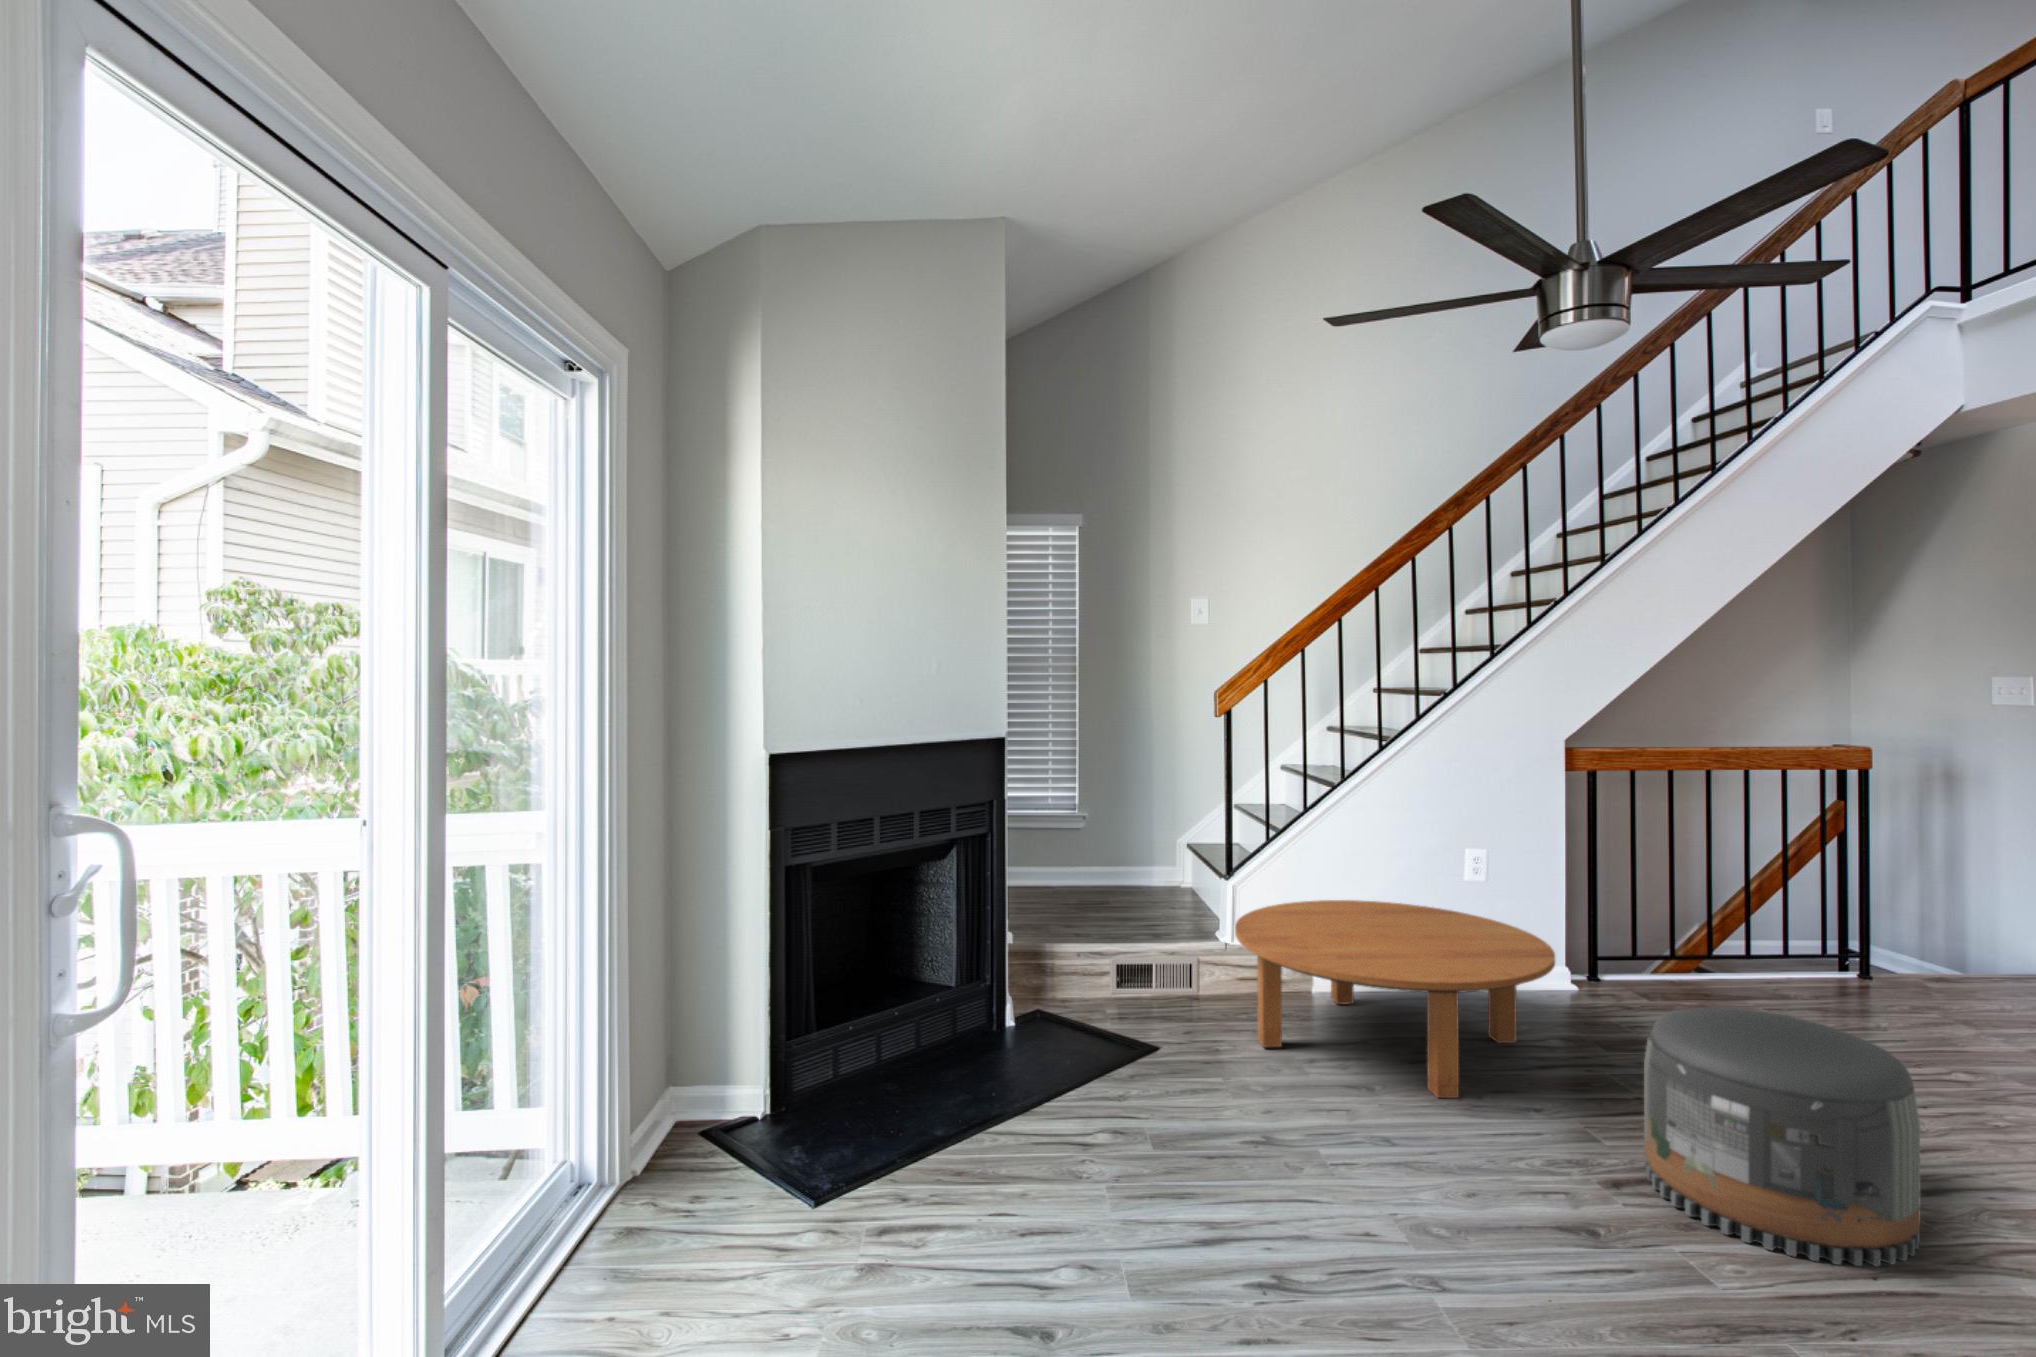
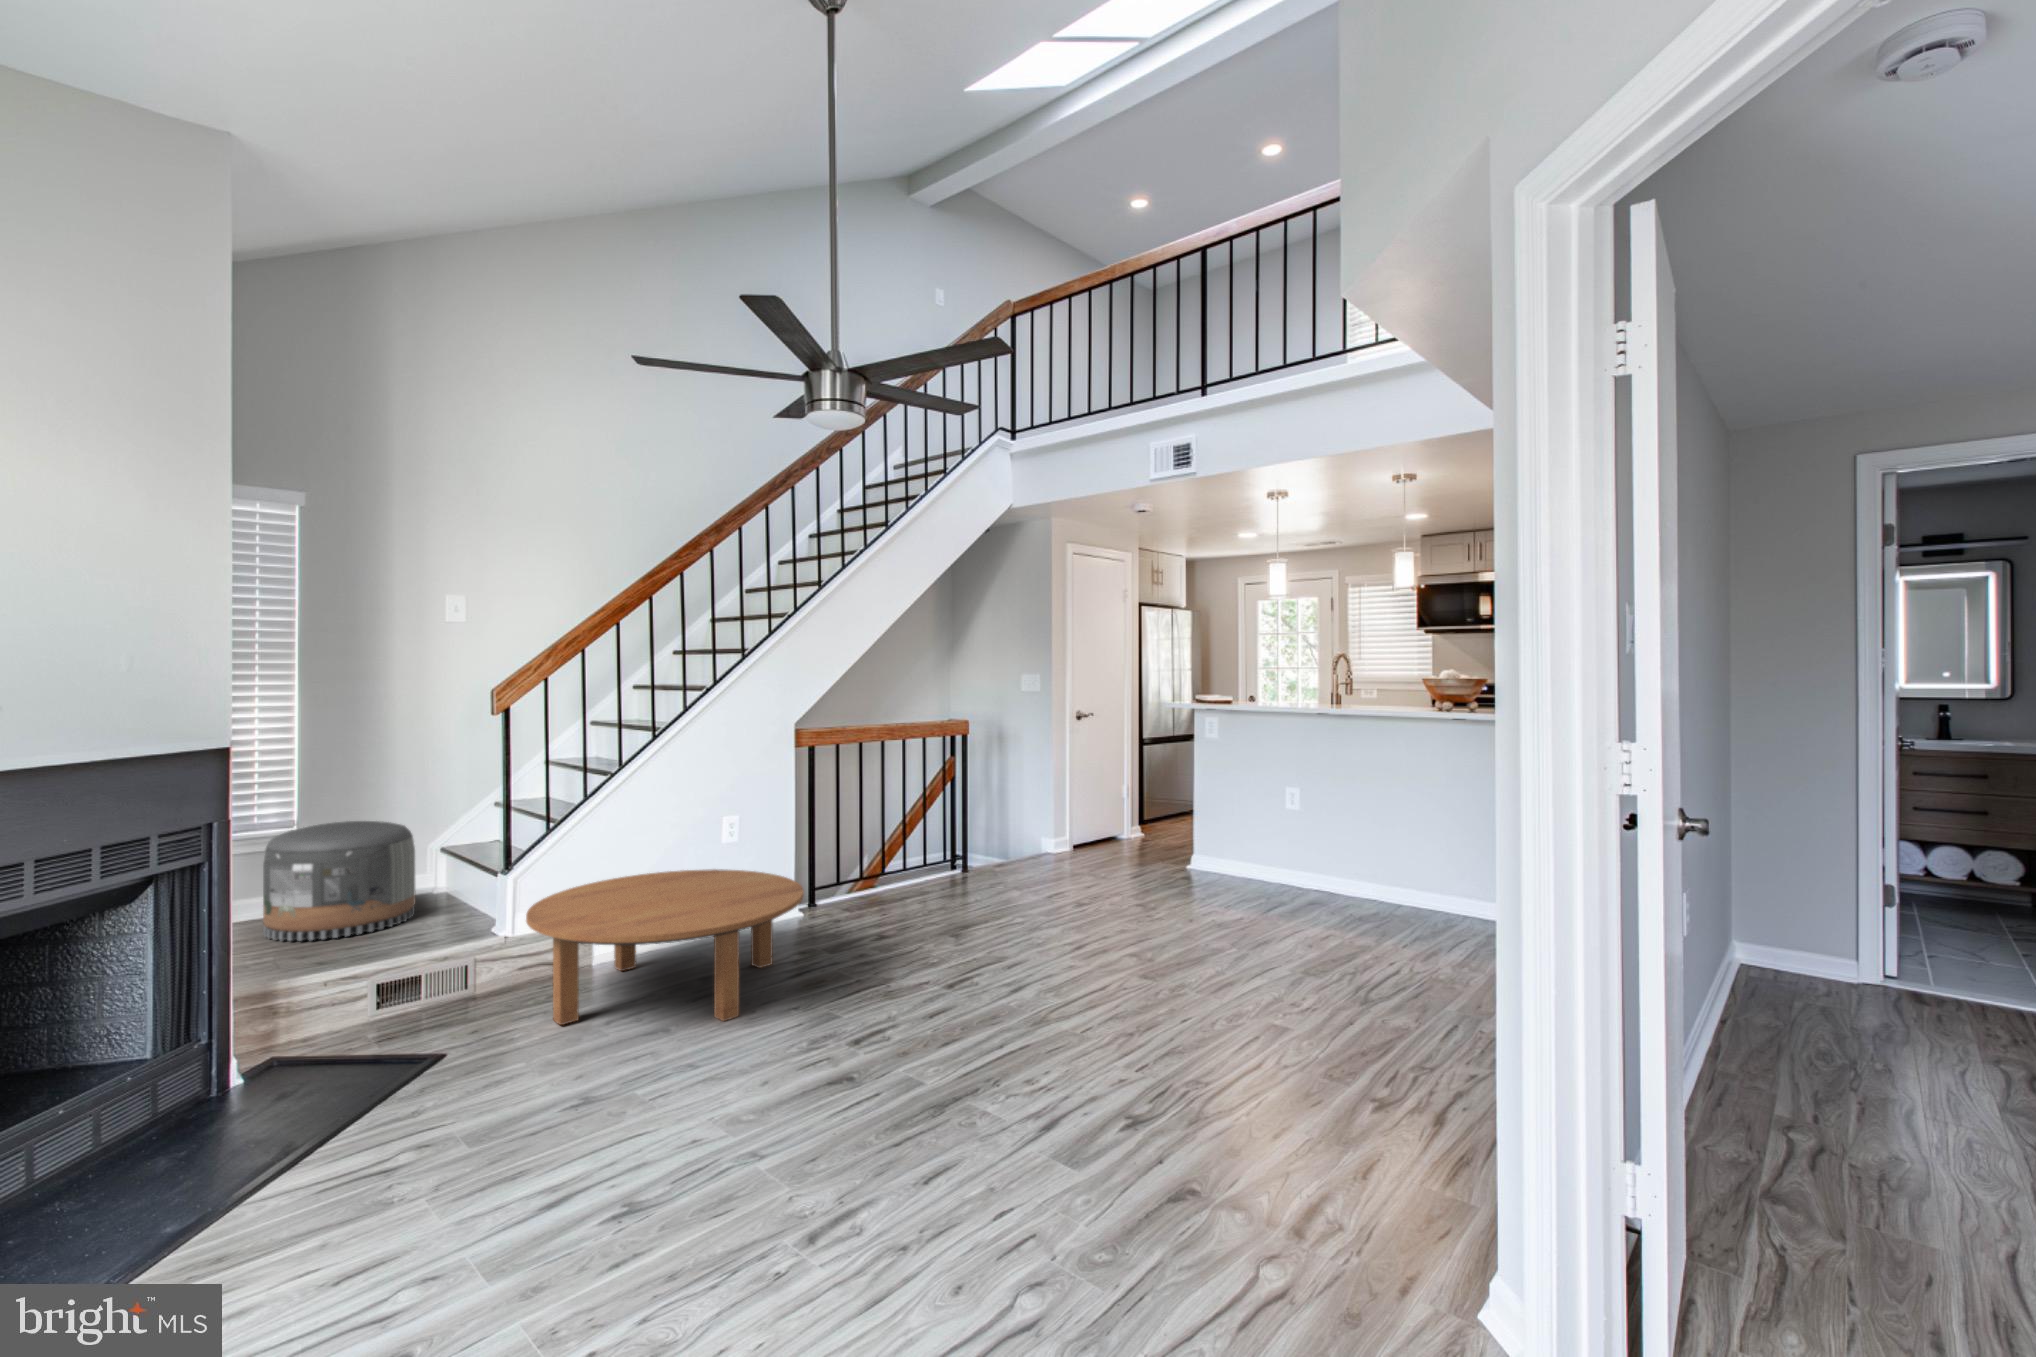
pouf: present [1644,1008,1920,1266] -> present [263,821,415,941]

